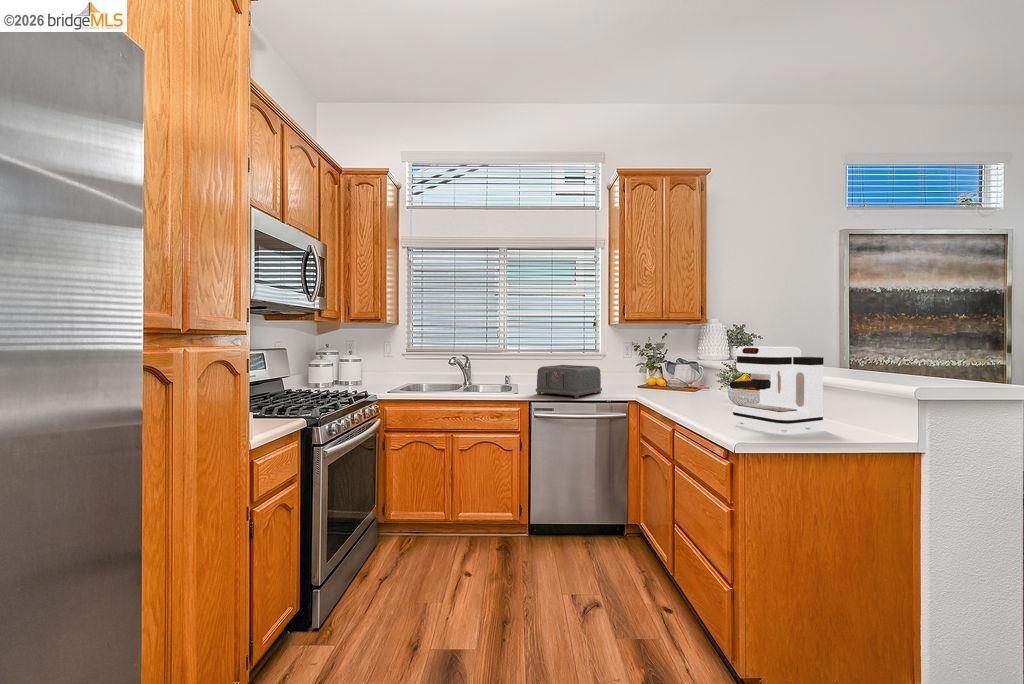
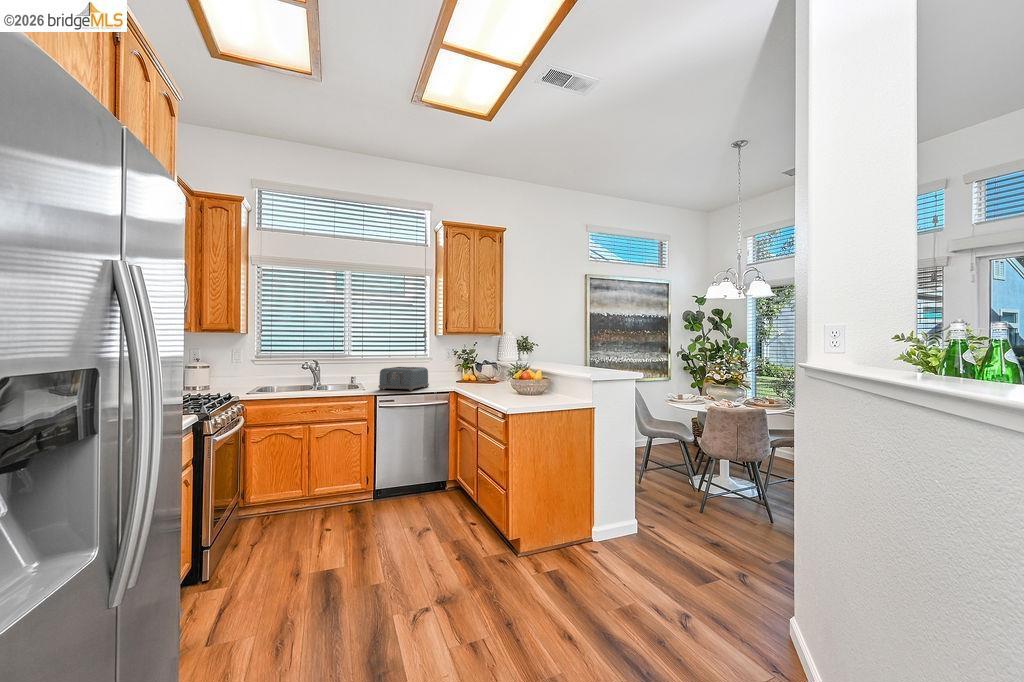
coffee maker: present [730,346,824,432] -> none [509,353,558,403]

